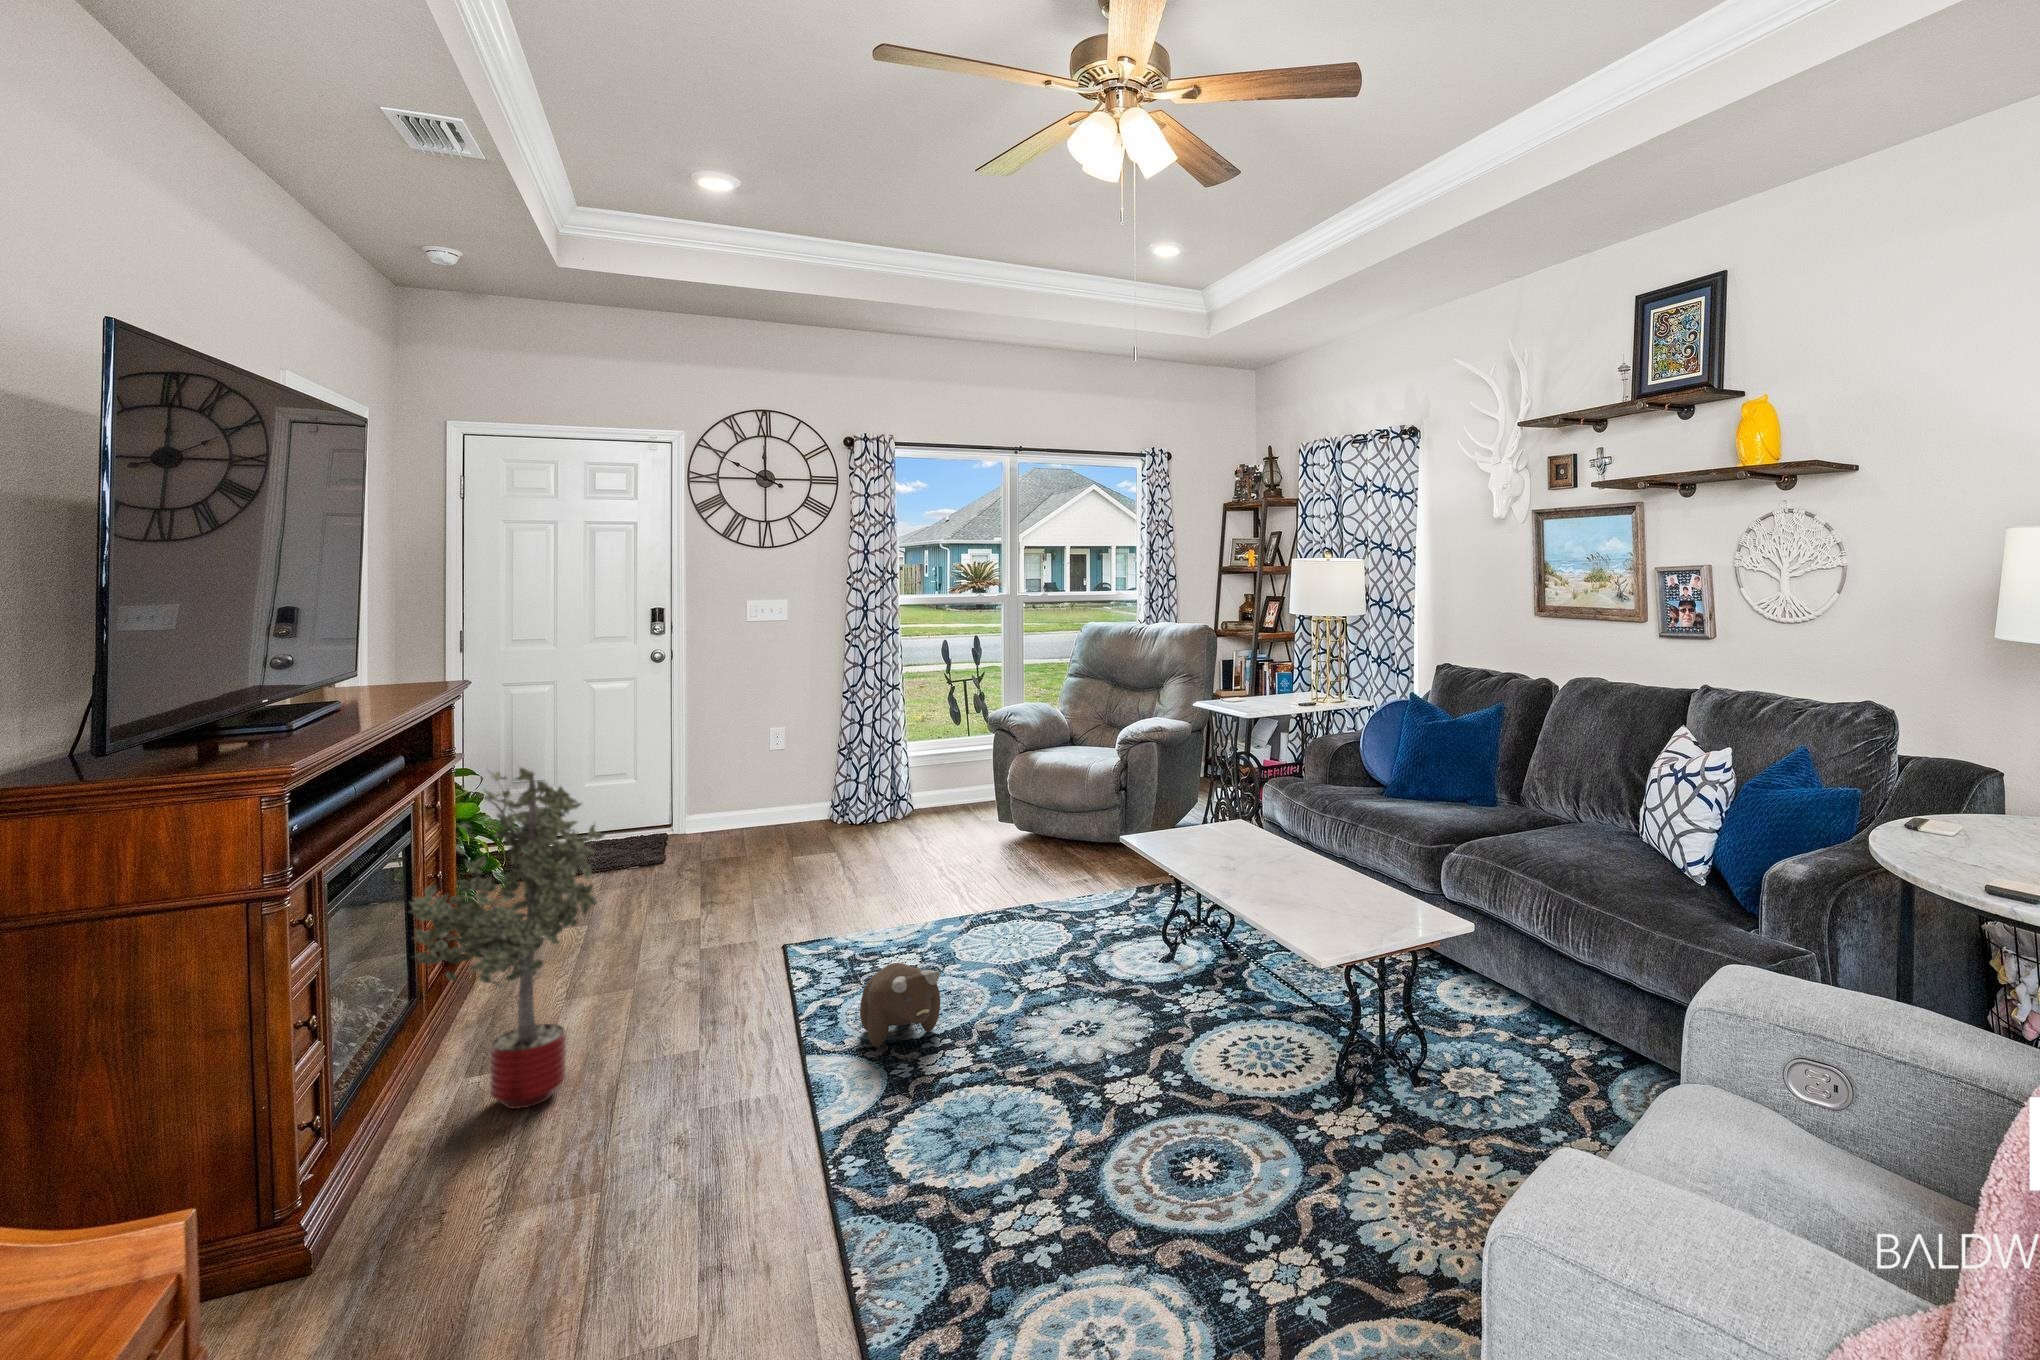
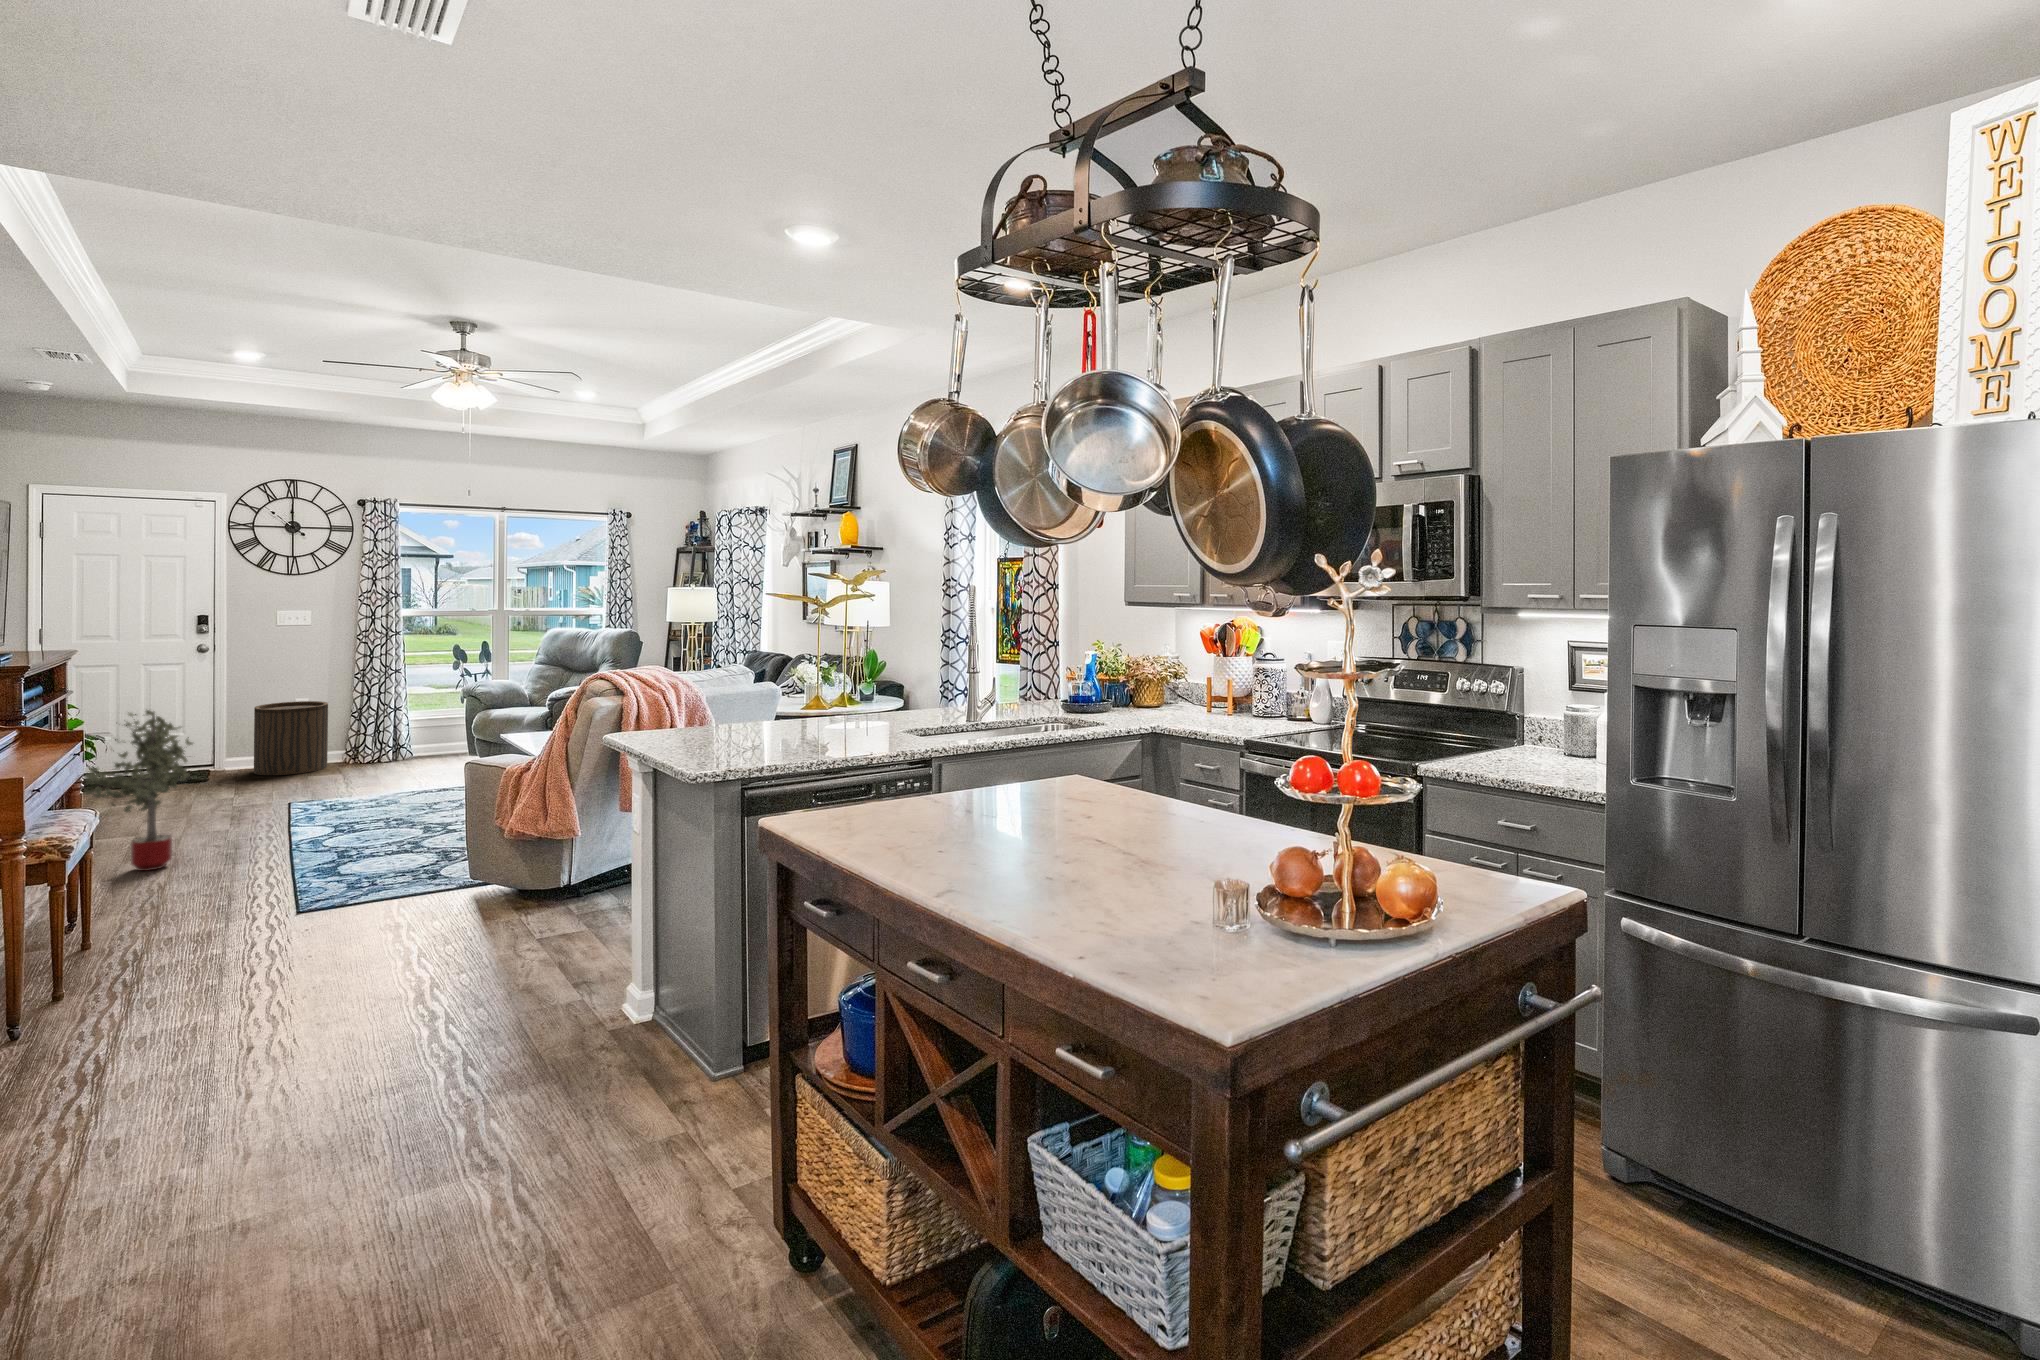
stool: none [719,732,812,845] -> present [254,701,328,775]
plush toy: present [860,963,940,1047] -> none [344,806,391,844]

